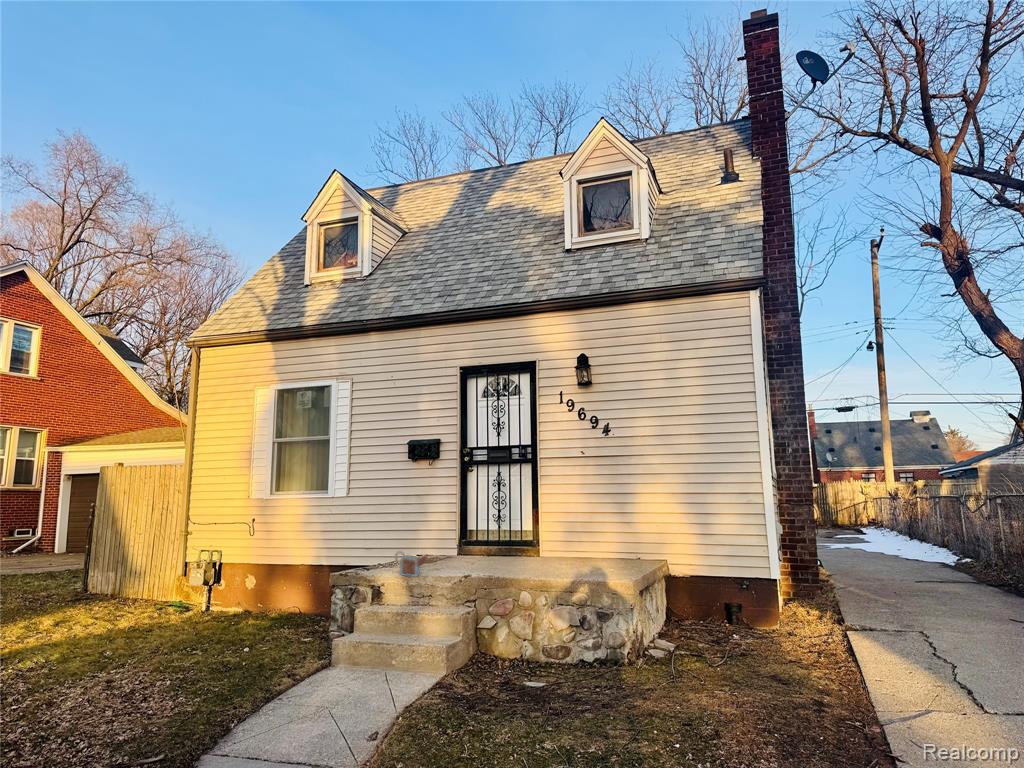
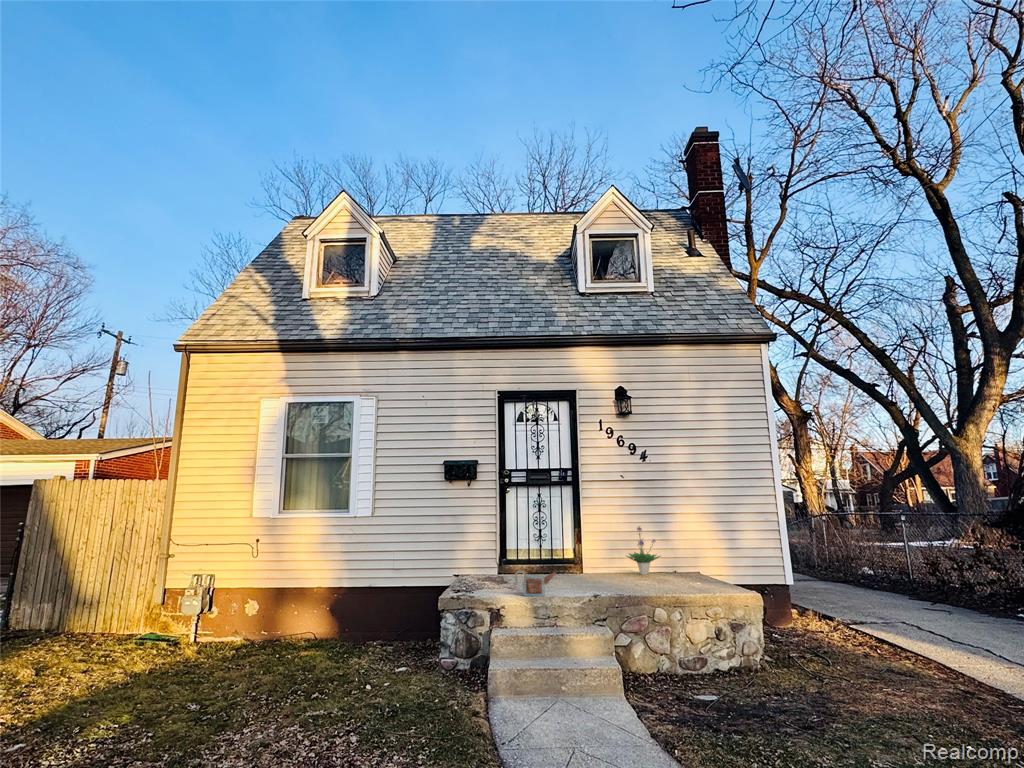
potted plant: none [572,506,608,558] -> present [626,526,660,575]

